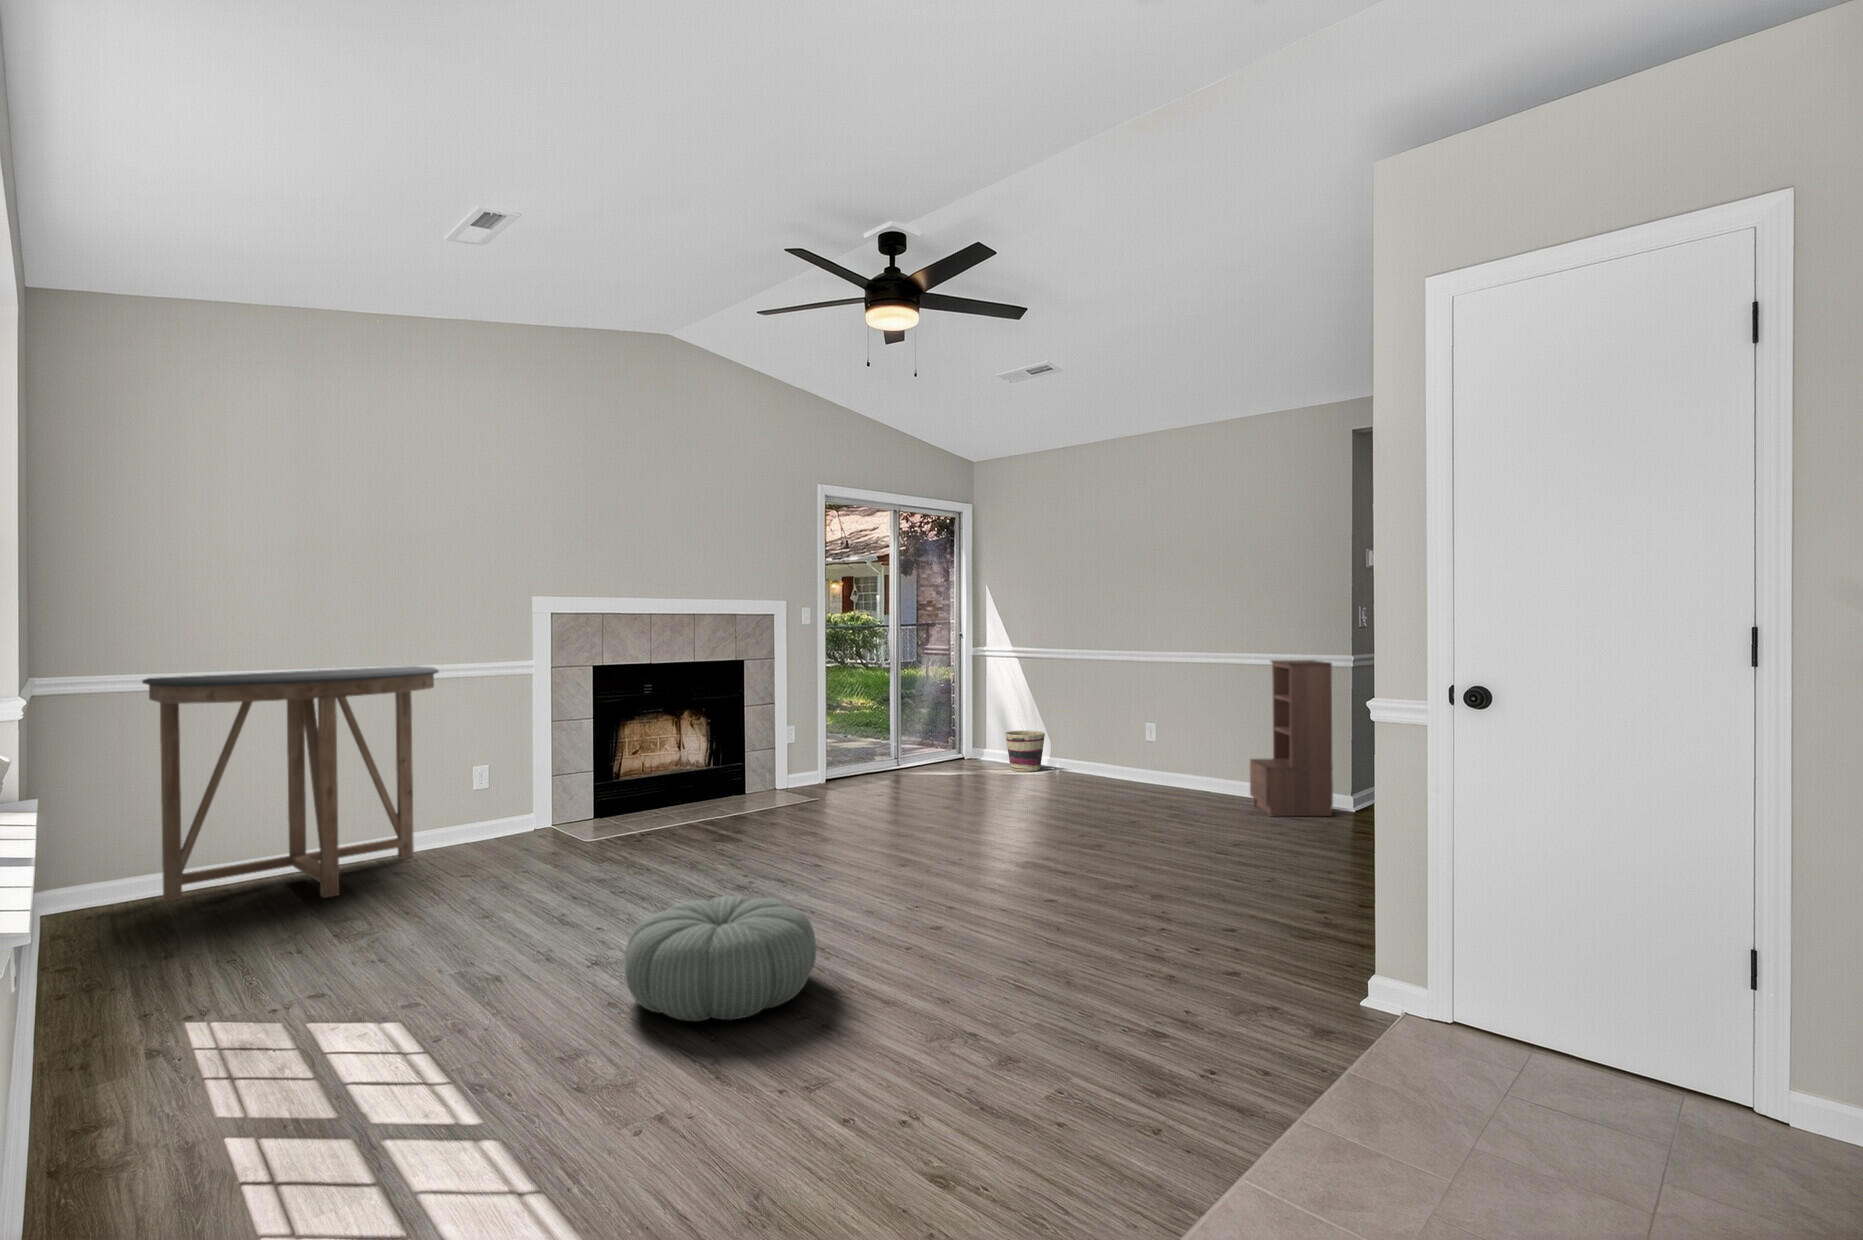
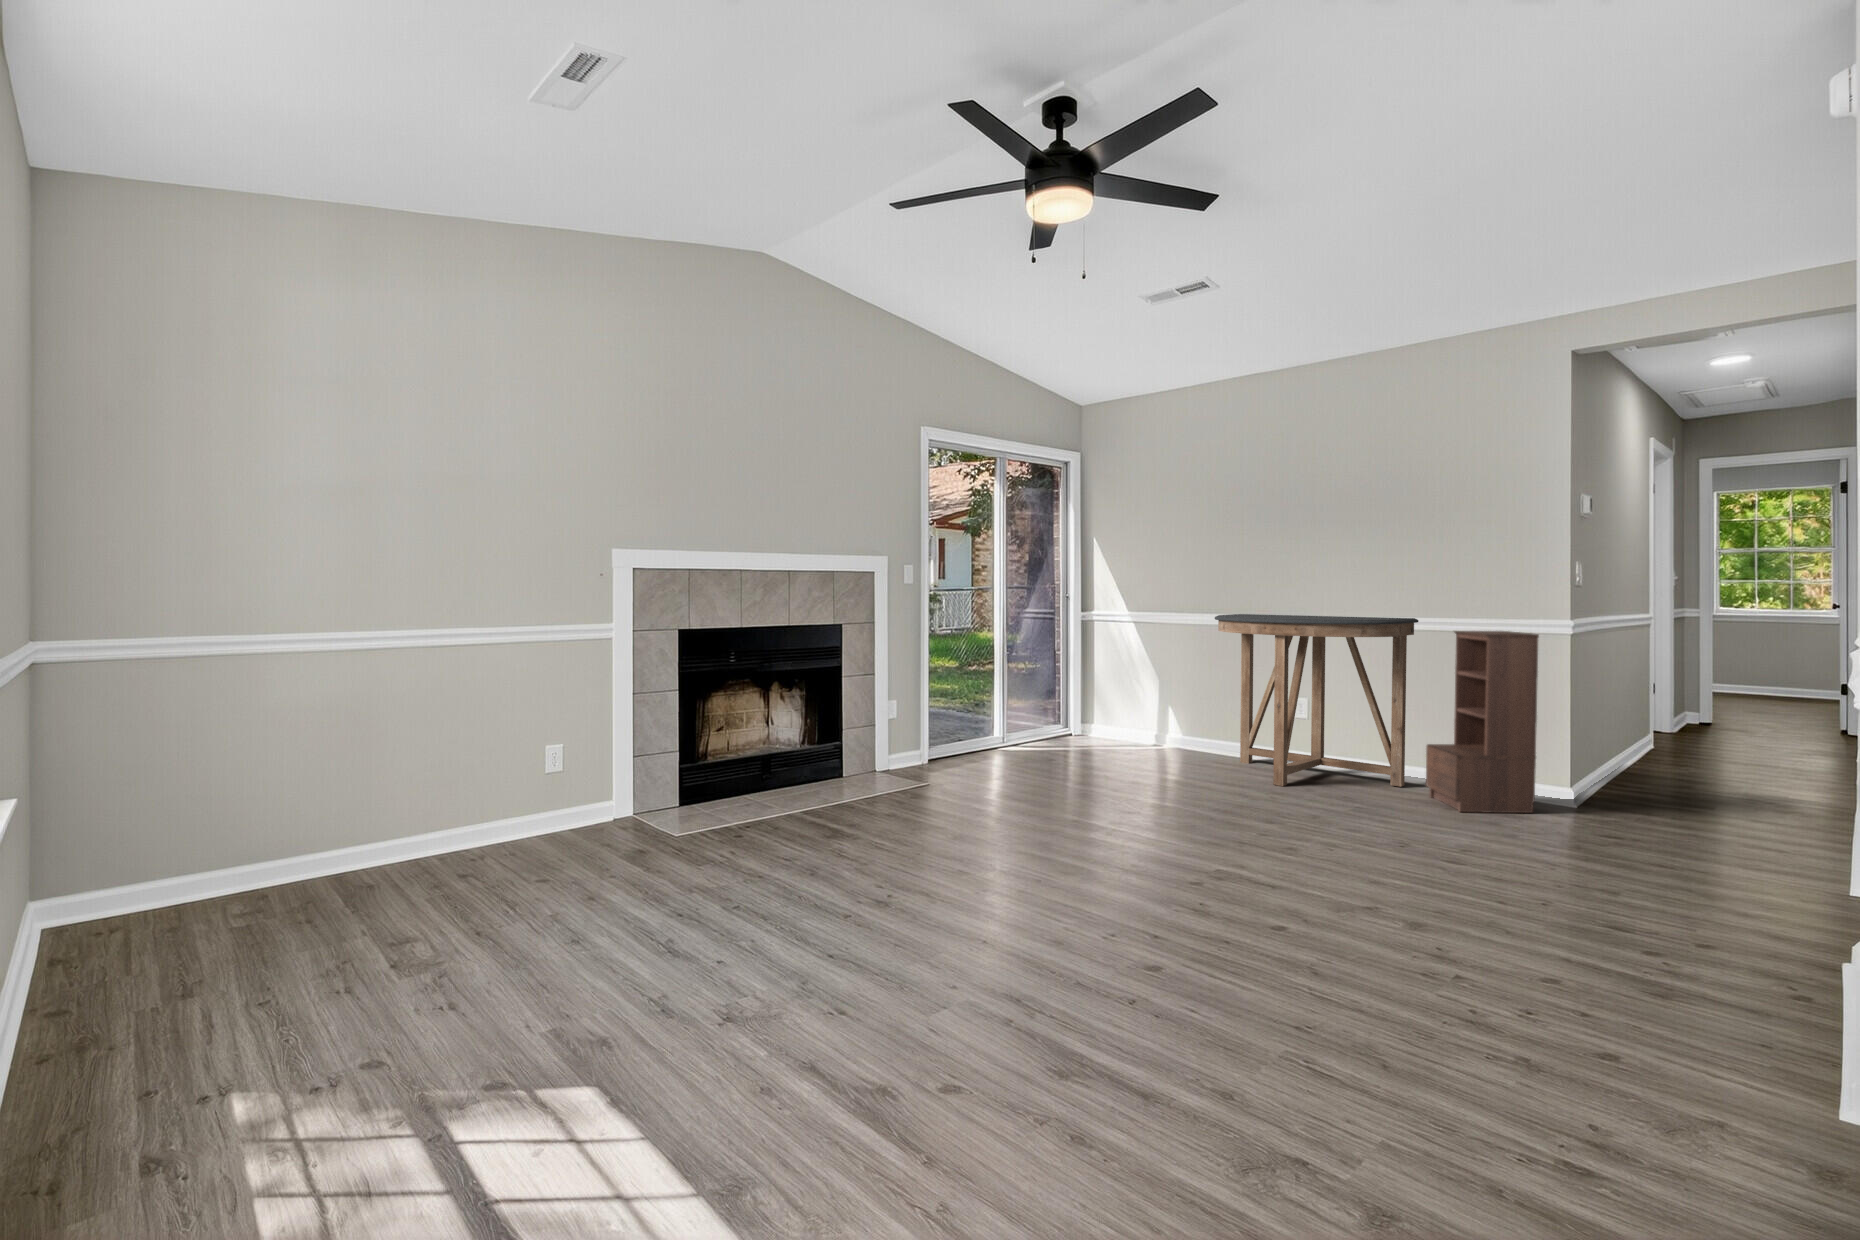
console table: present [142,666,439,901] -> present [1215,614,1418,787]
basket: present [1005,731,1045,772] -> none [1119,706,1164,752]
pouf: present [625,896,816,1021] -> none [782,936,1036,1127]

